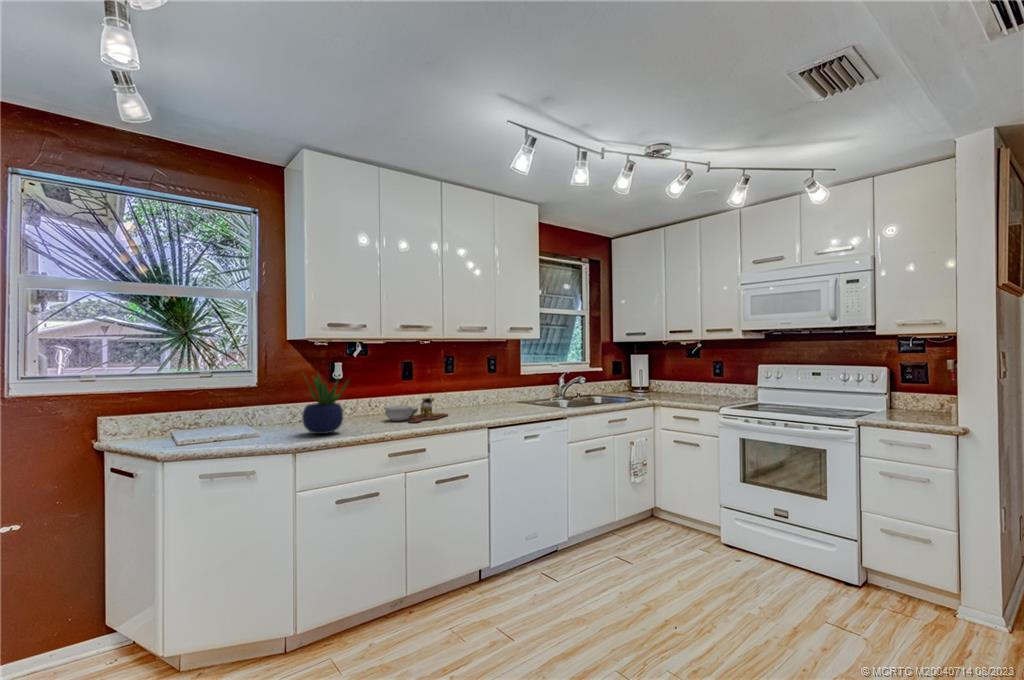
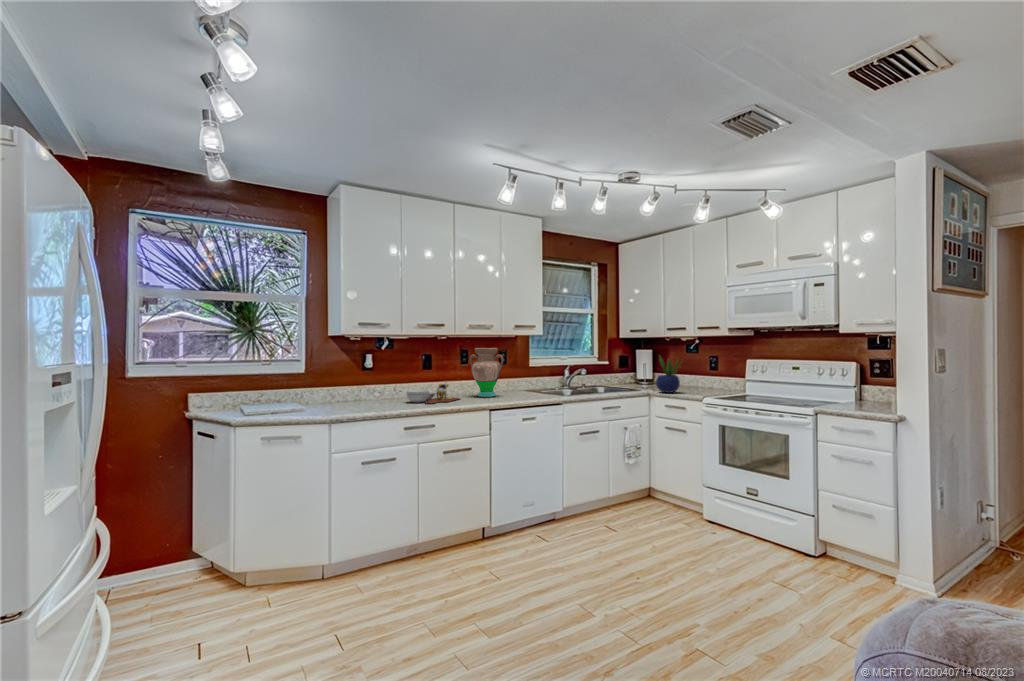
vase: none [456,354,496,412] -> present [470,348,503,397]
potted plant: present [302,374,348,434] -> present [656,358,681,393]

